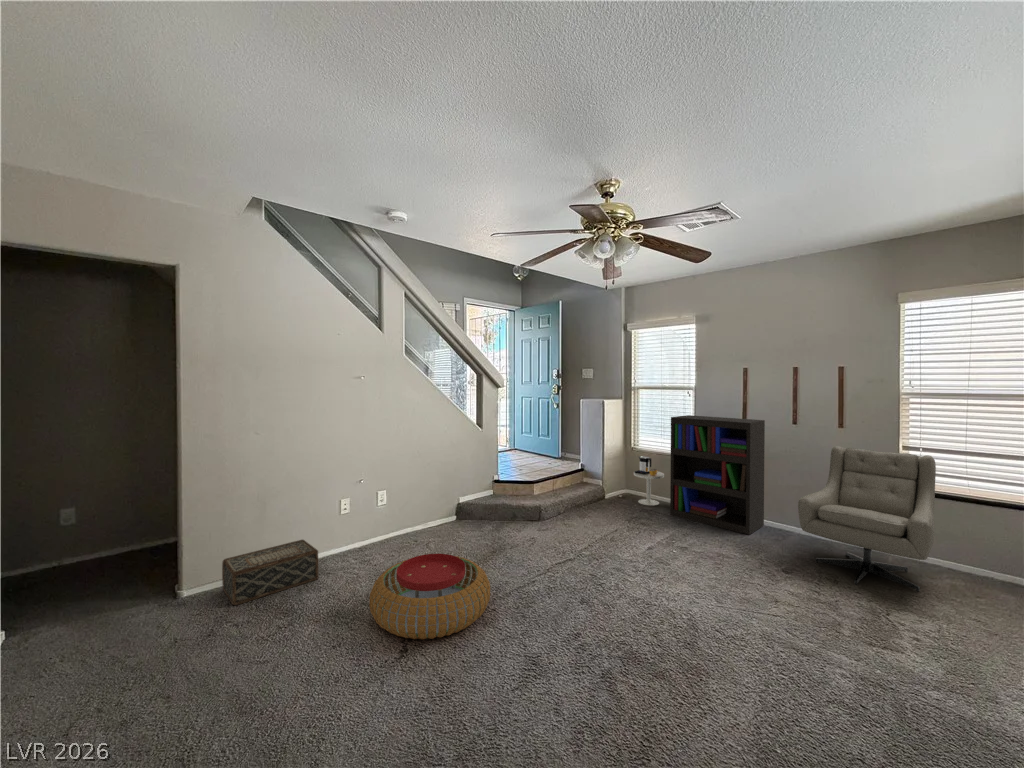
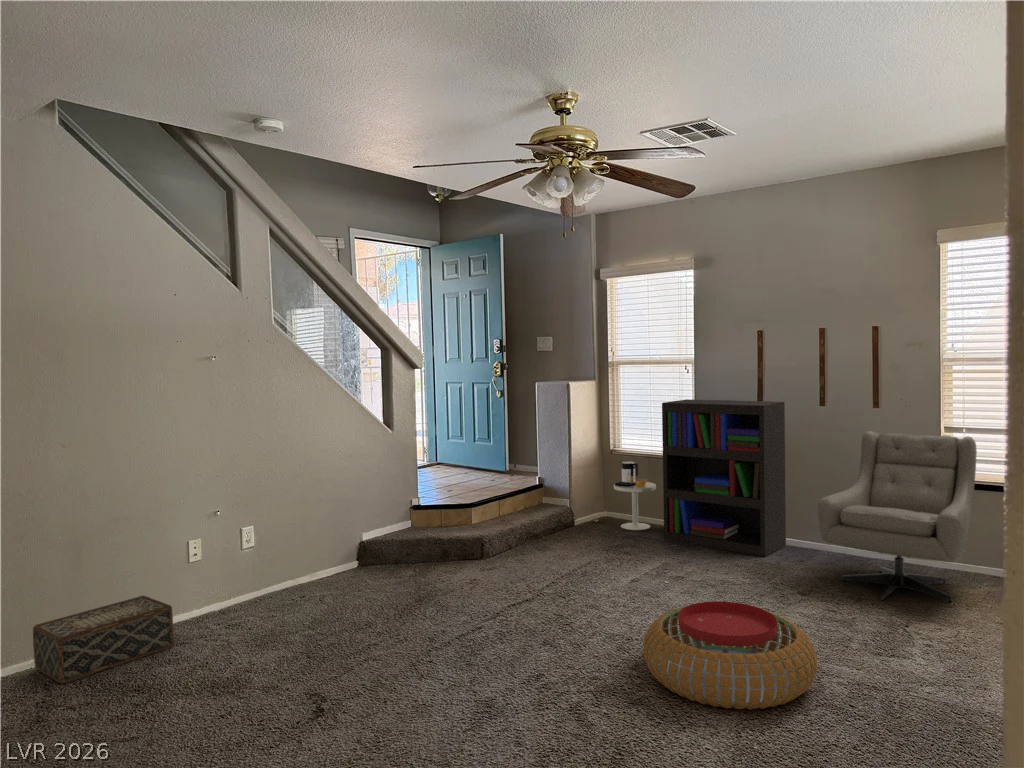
pouf: present [369,554,490,639] -> present [643,601,817,710]

